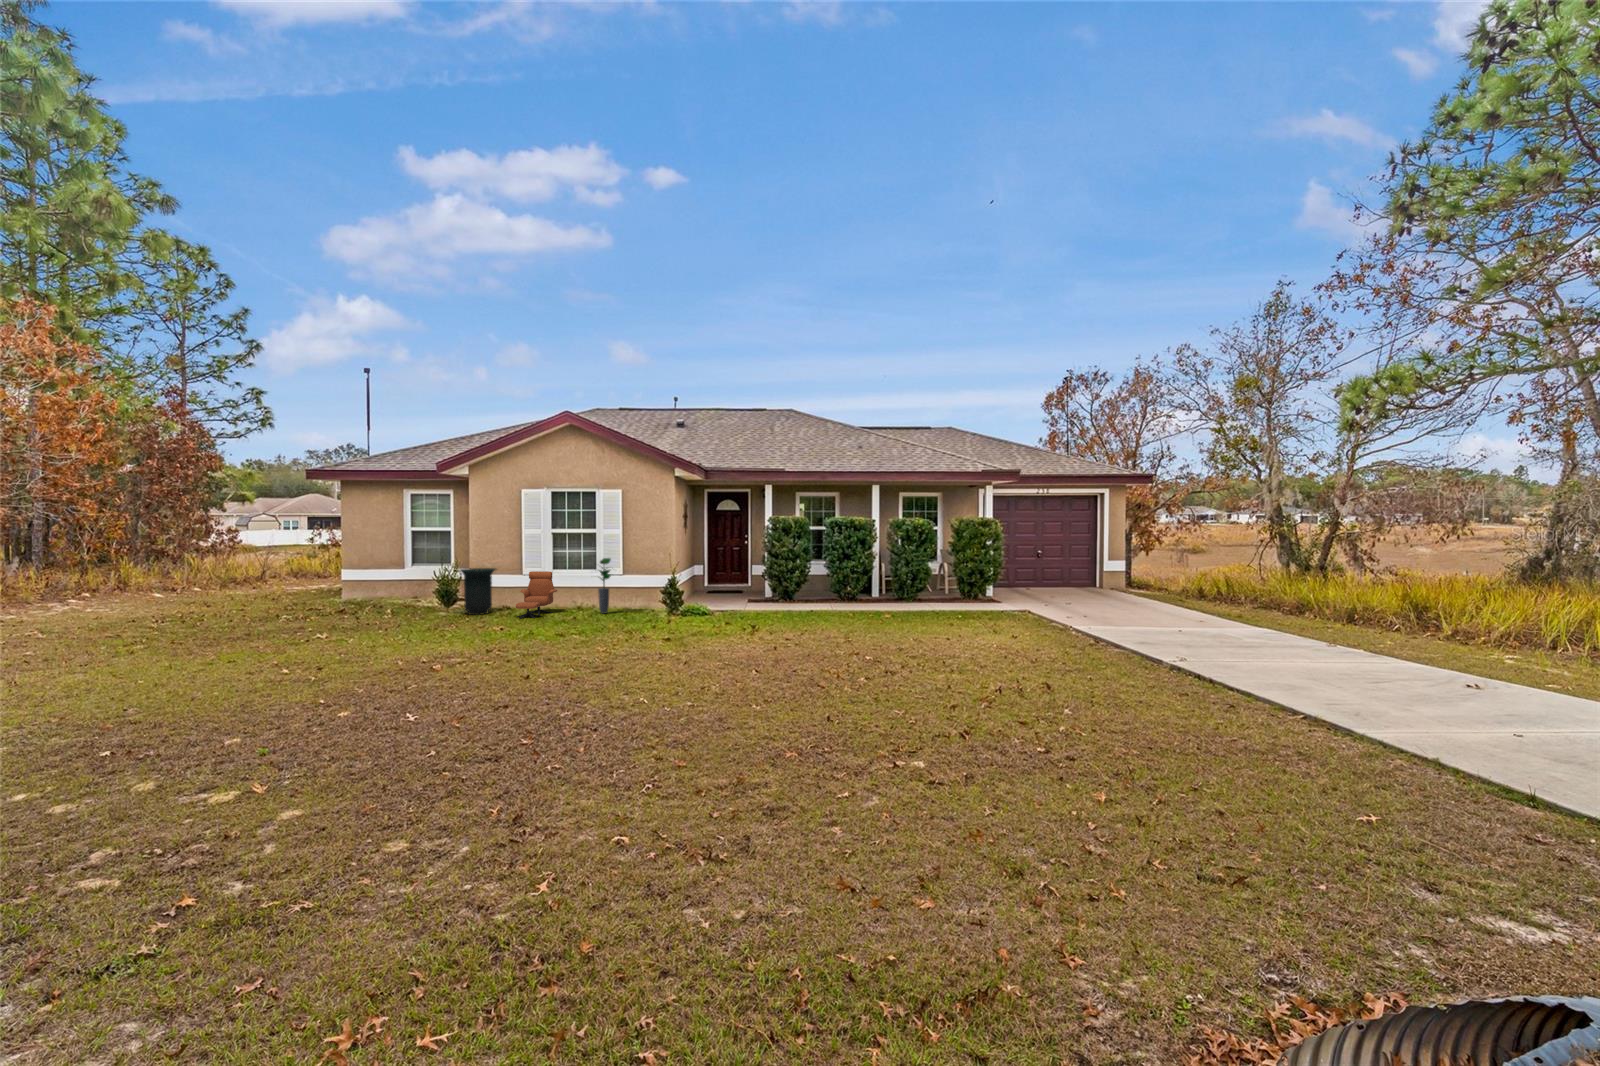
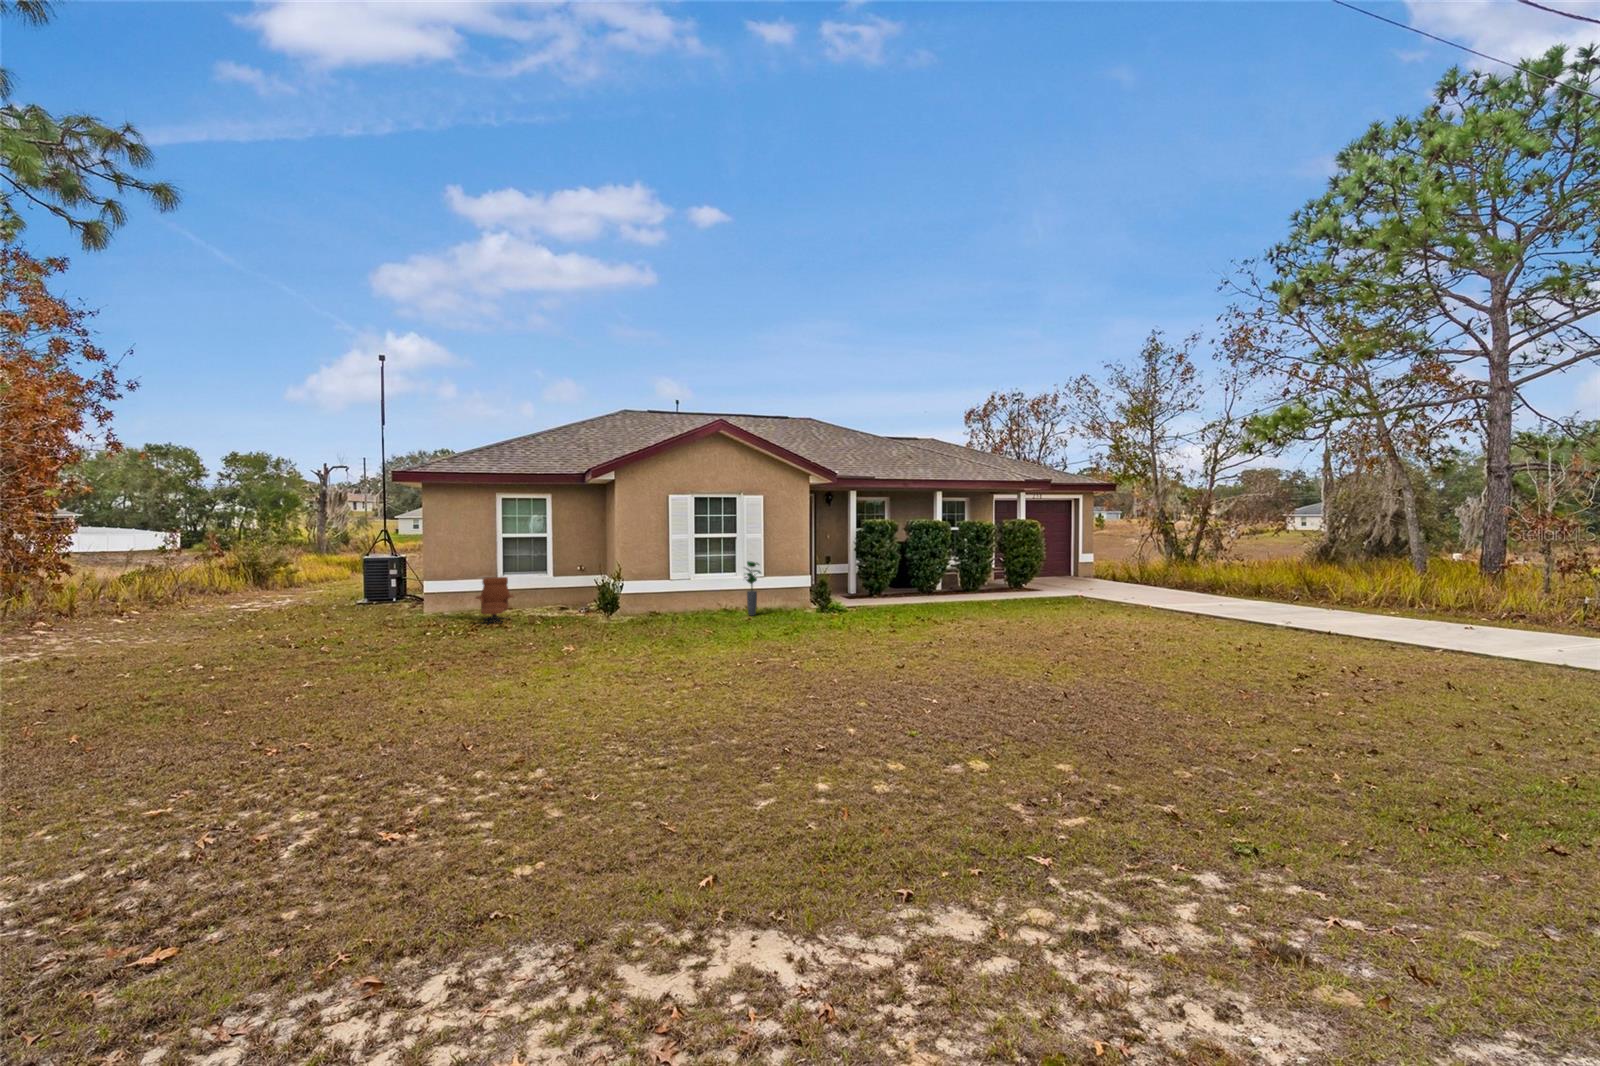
trash can: present [460,568,496,615] -> none [608,575,647,624]
lounge chair: present [516,571,557,619] -> present [476,577,514,624]

